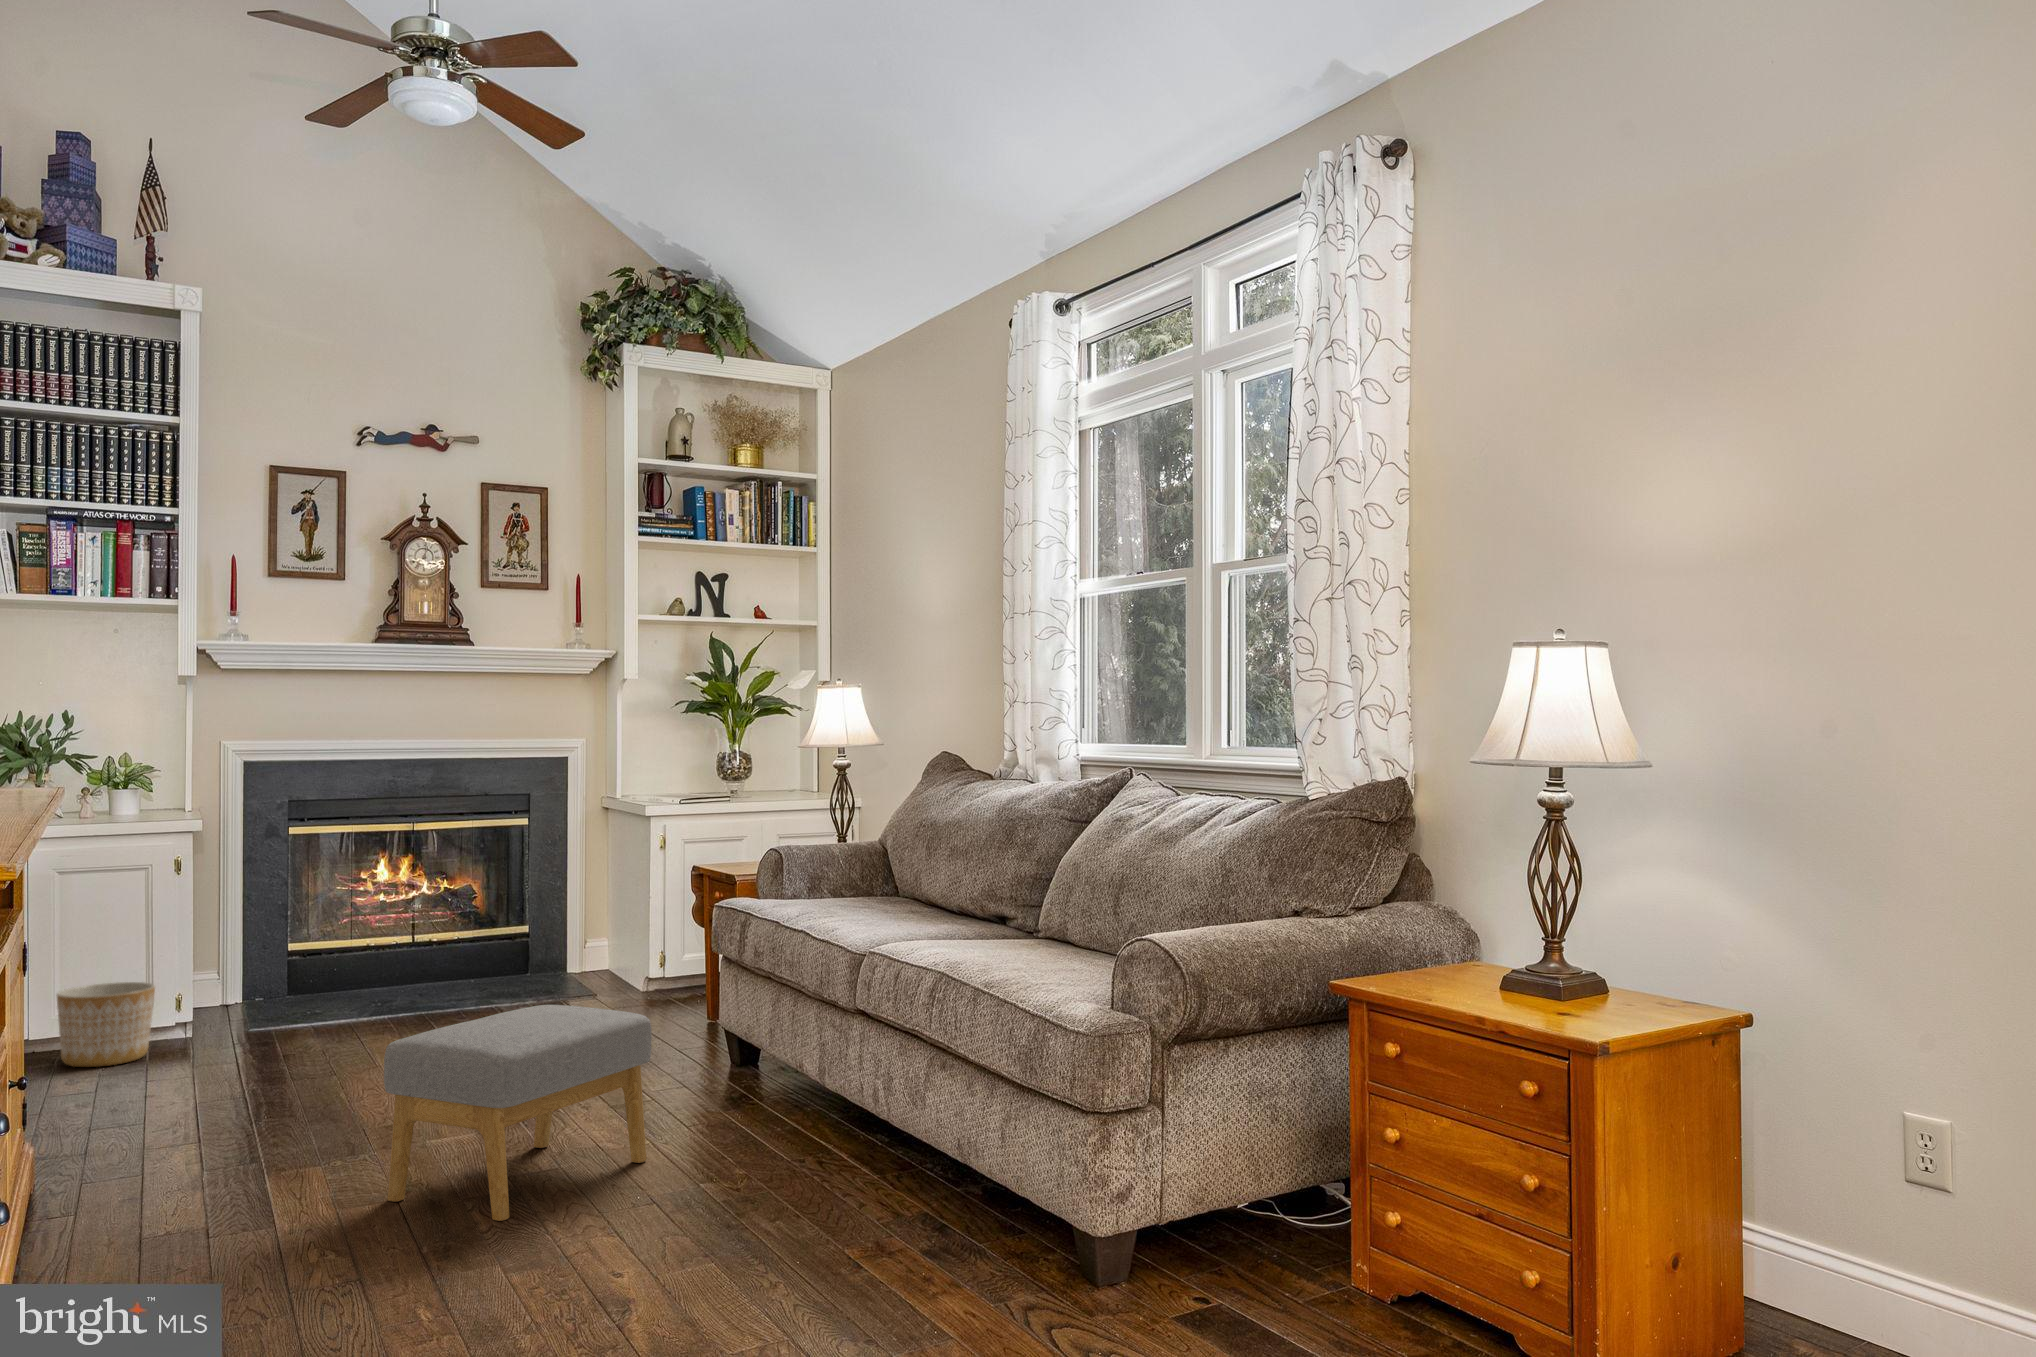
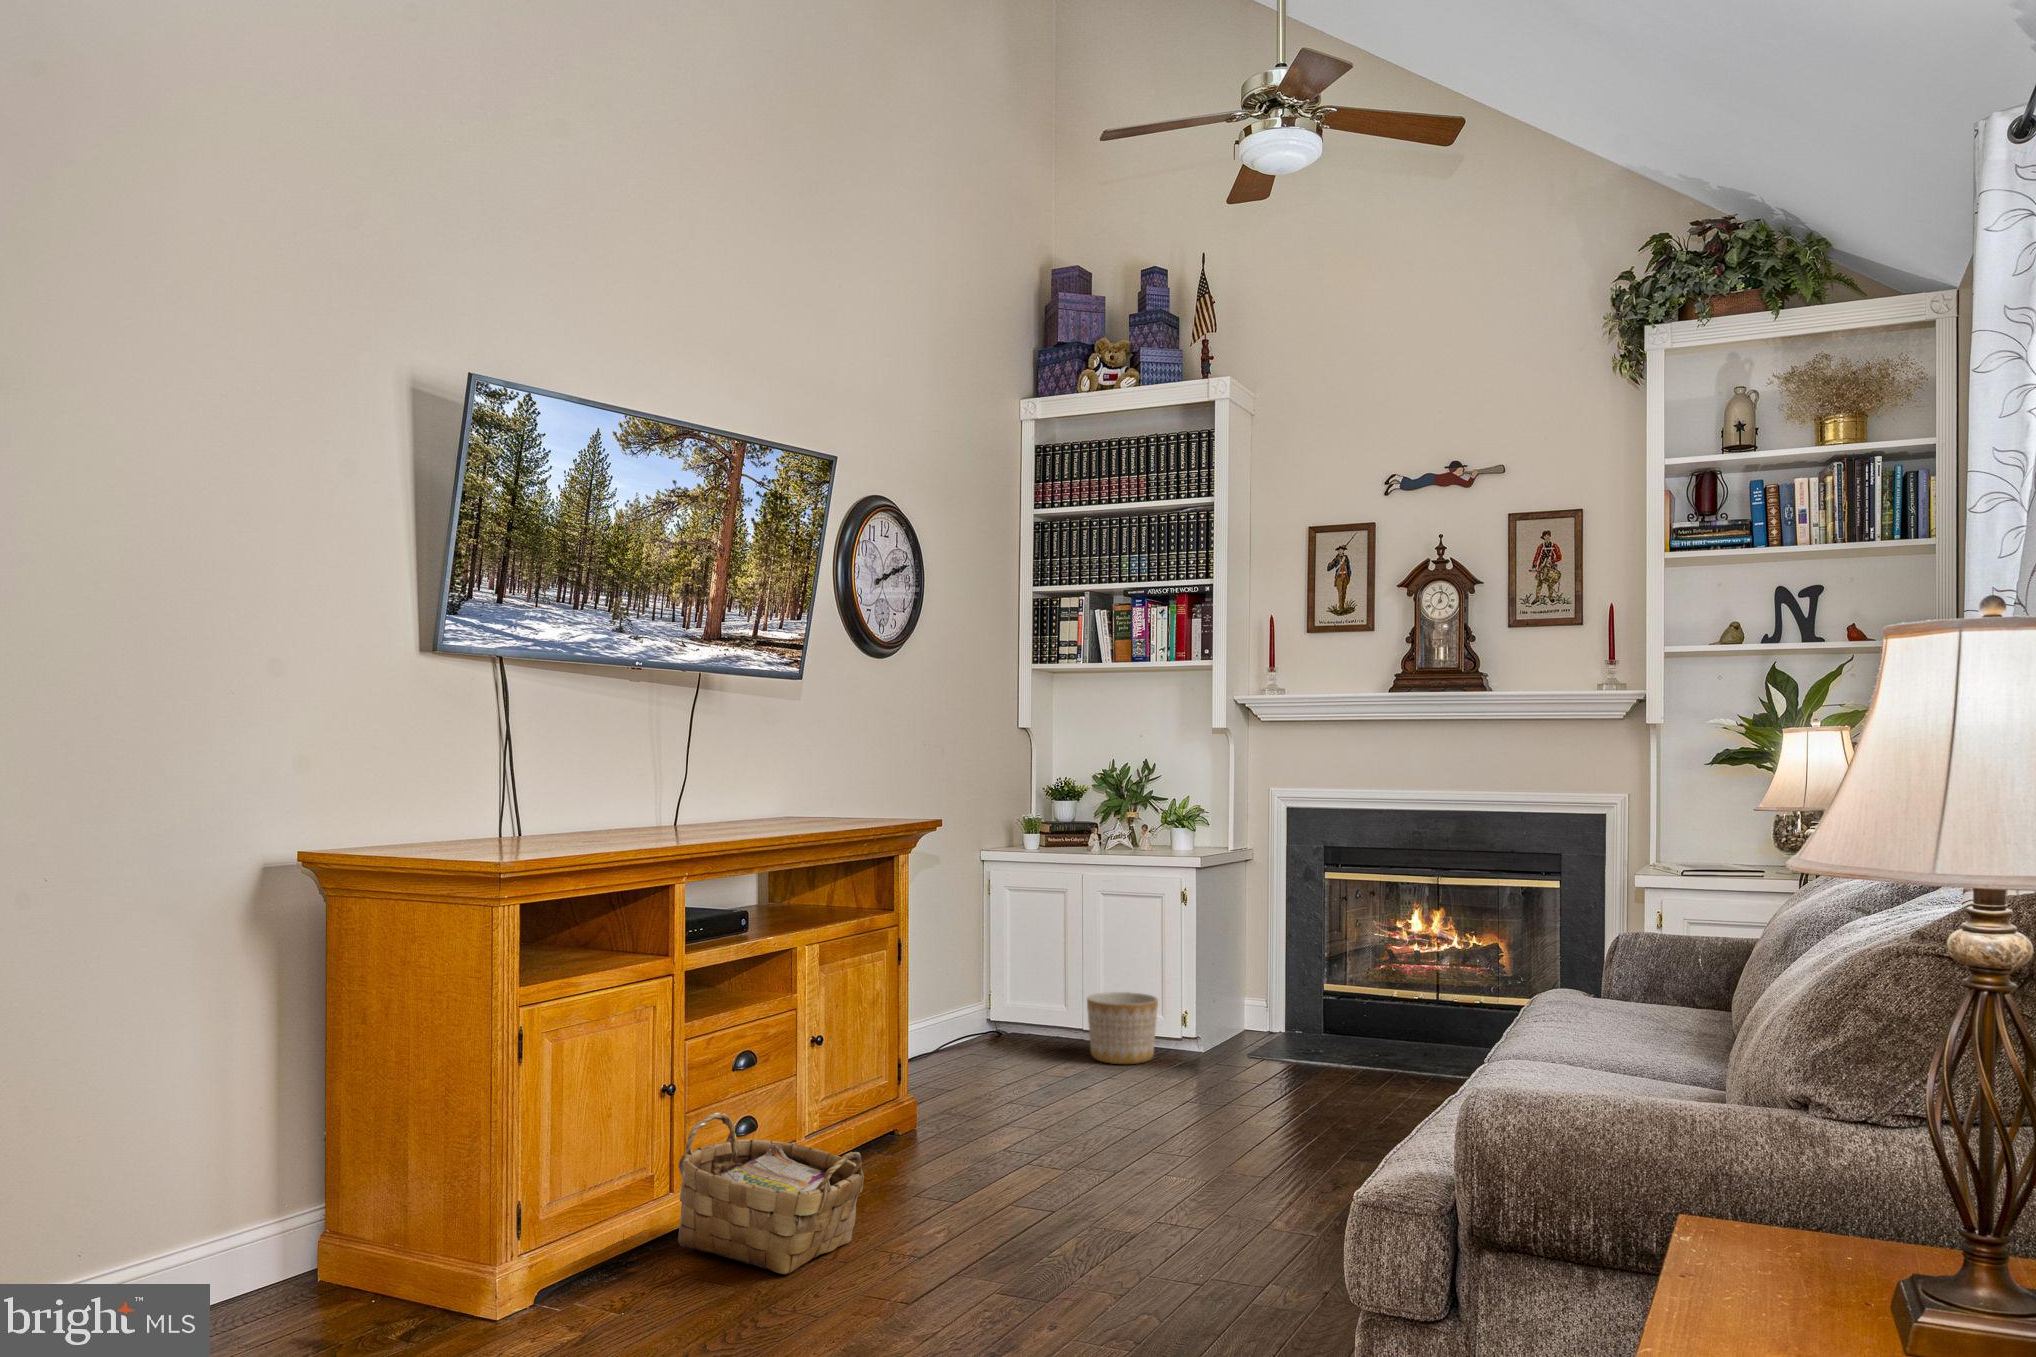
footstool: present [384,1005,652,1221] -> none [1005,1085,1251,1292]
woven basket: none [25,1139,284,1320] -> present [678,1113,864,1275]

